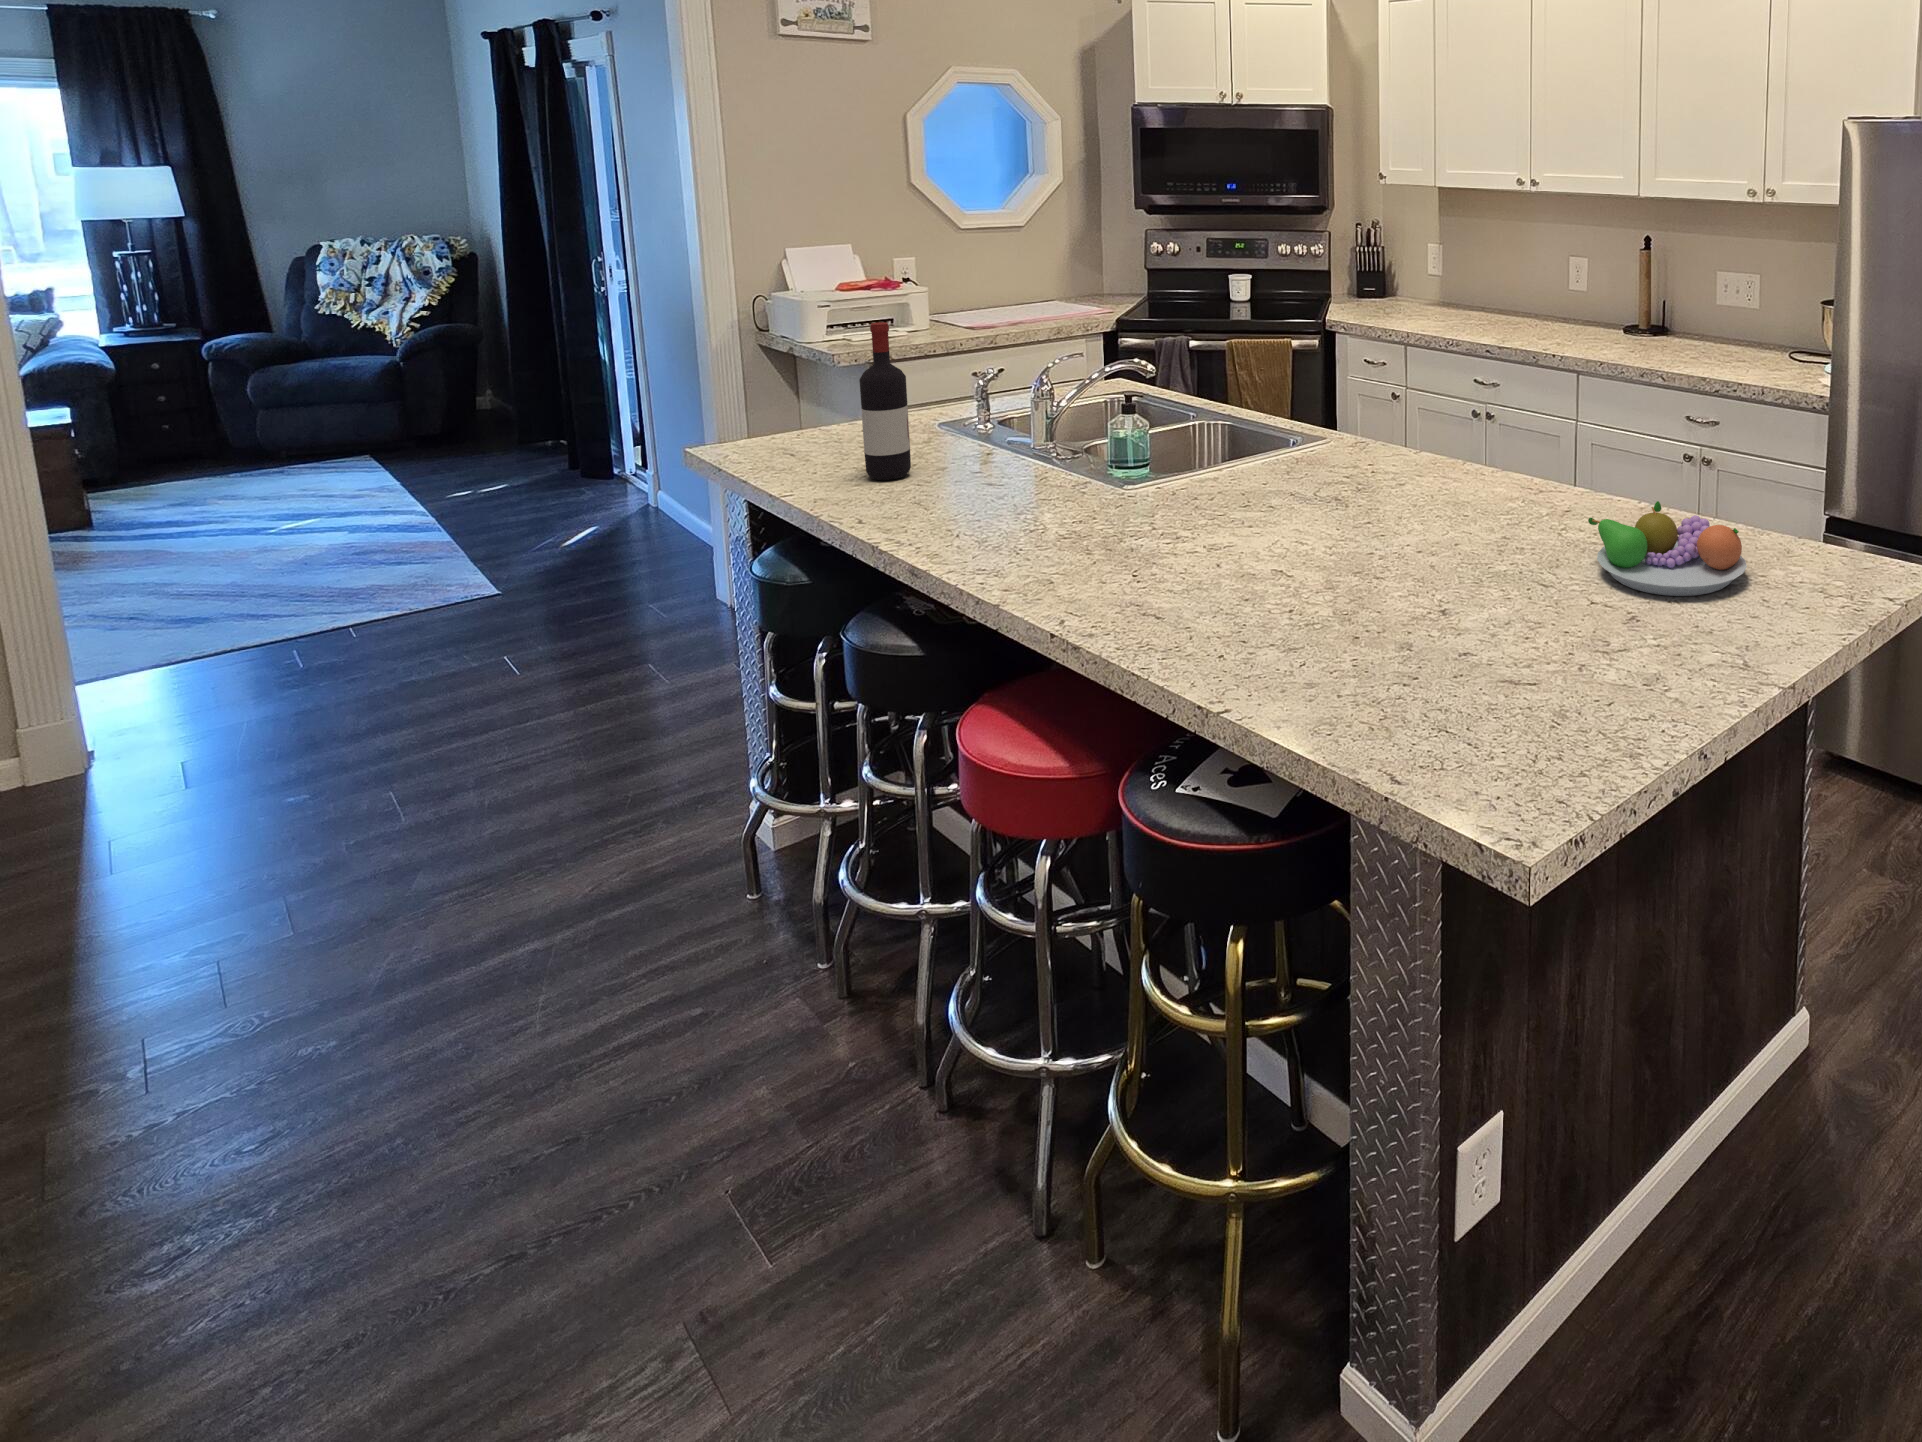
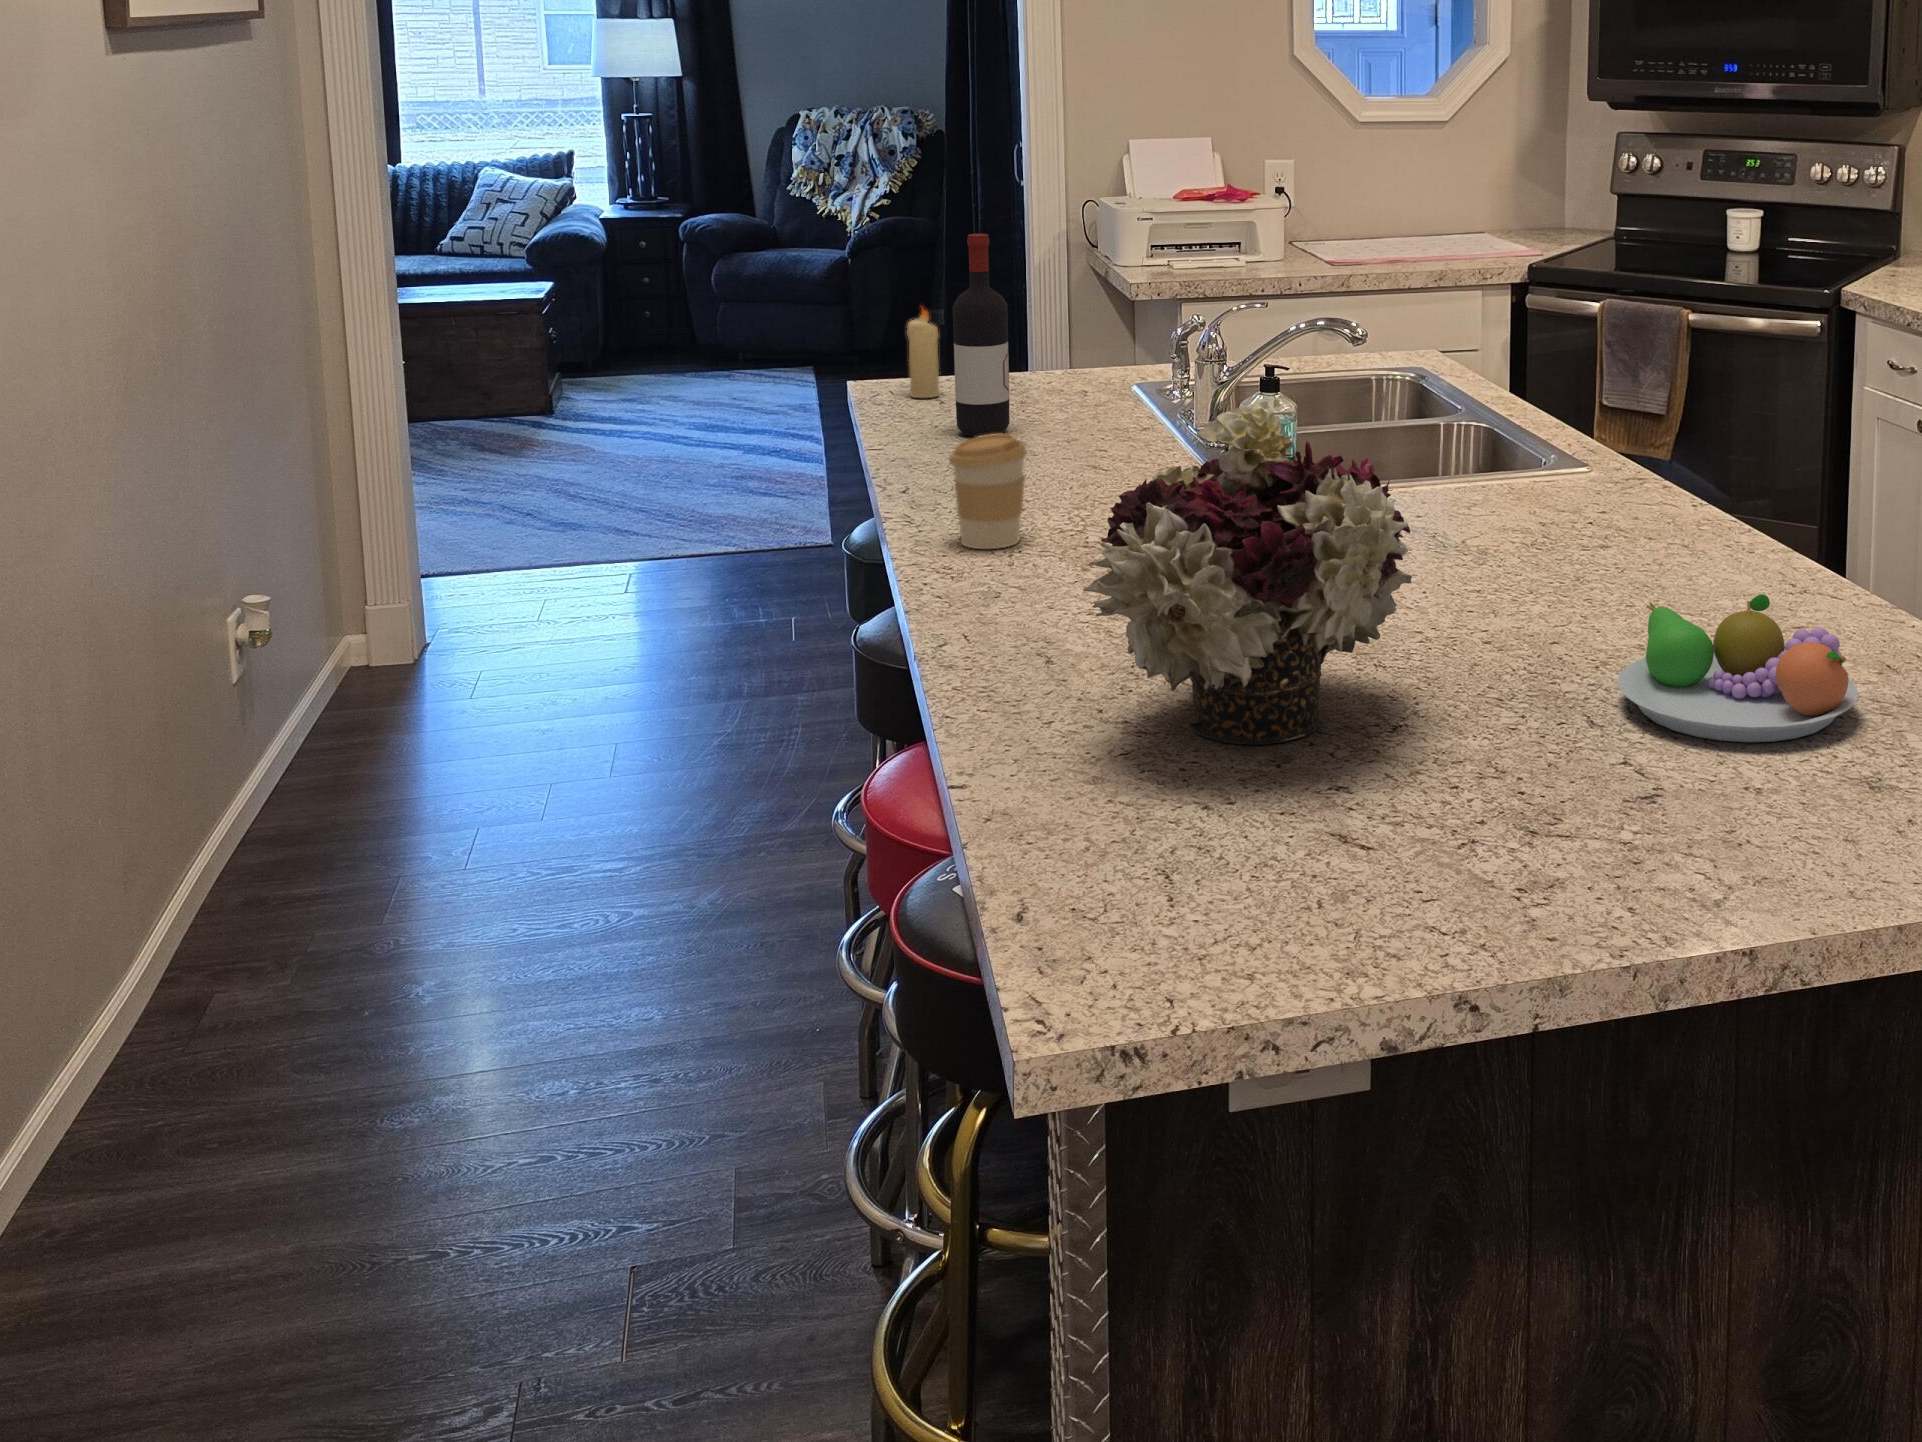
candle: none [775,384,805,457] -> present [907,308,939,398]
flower arrangement: none [1331,417,1544,667] -> present [1083,399,1412,745]
coffee cup: none [995,472,1058,565] -> present [949,434,1026,549]

